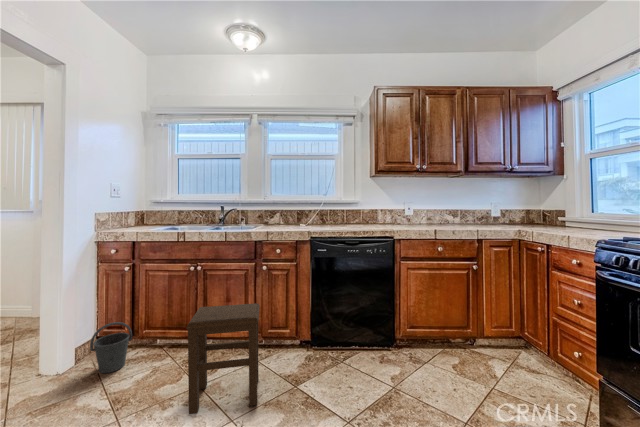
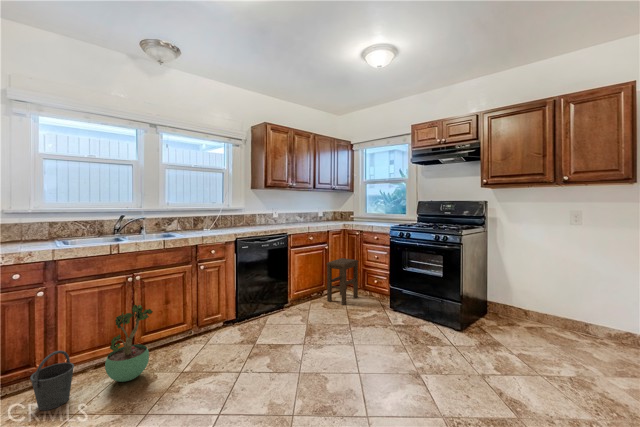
potted plant: none [137,295,194,373] -> present [105,305,153,382]
stool: present [186,303,260,414] -> present [327,258,359,305]

